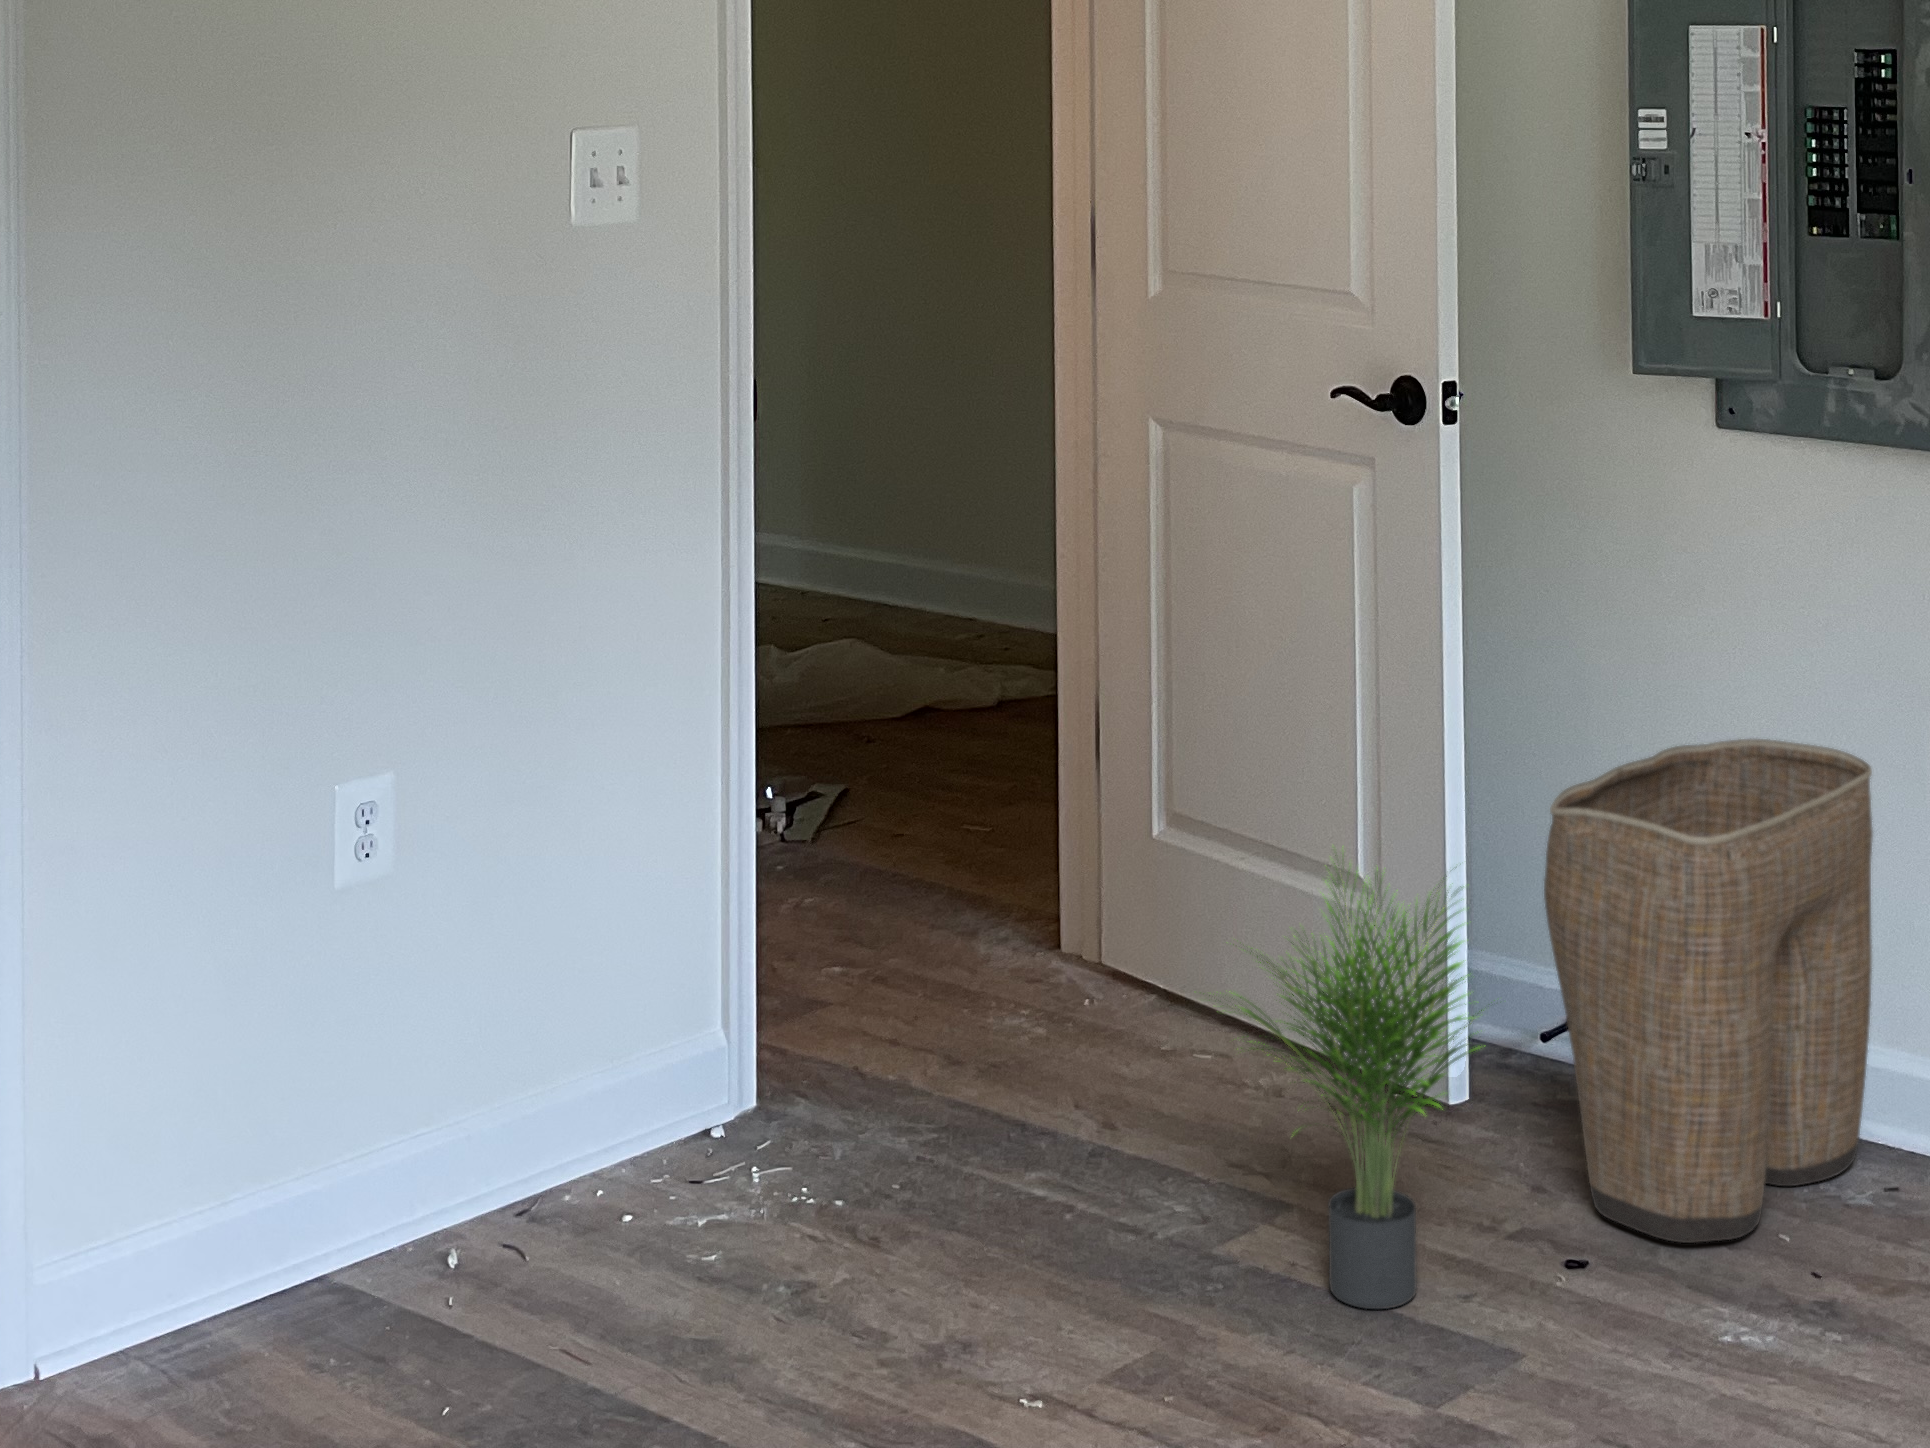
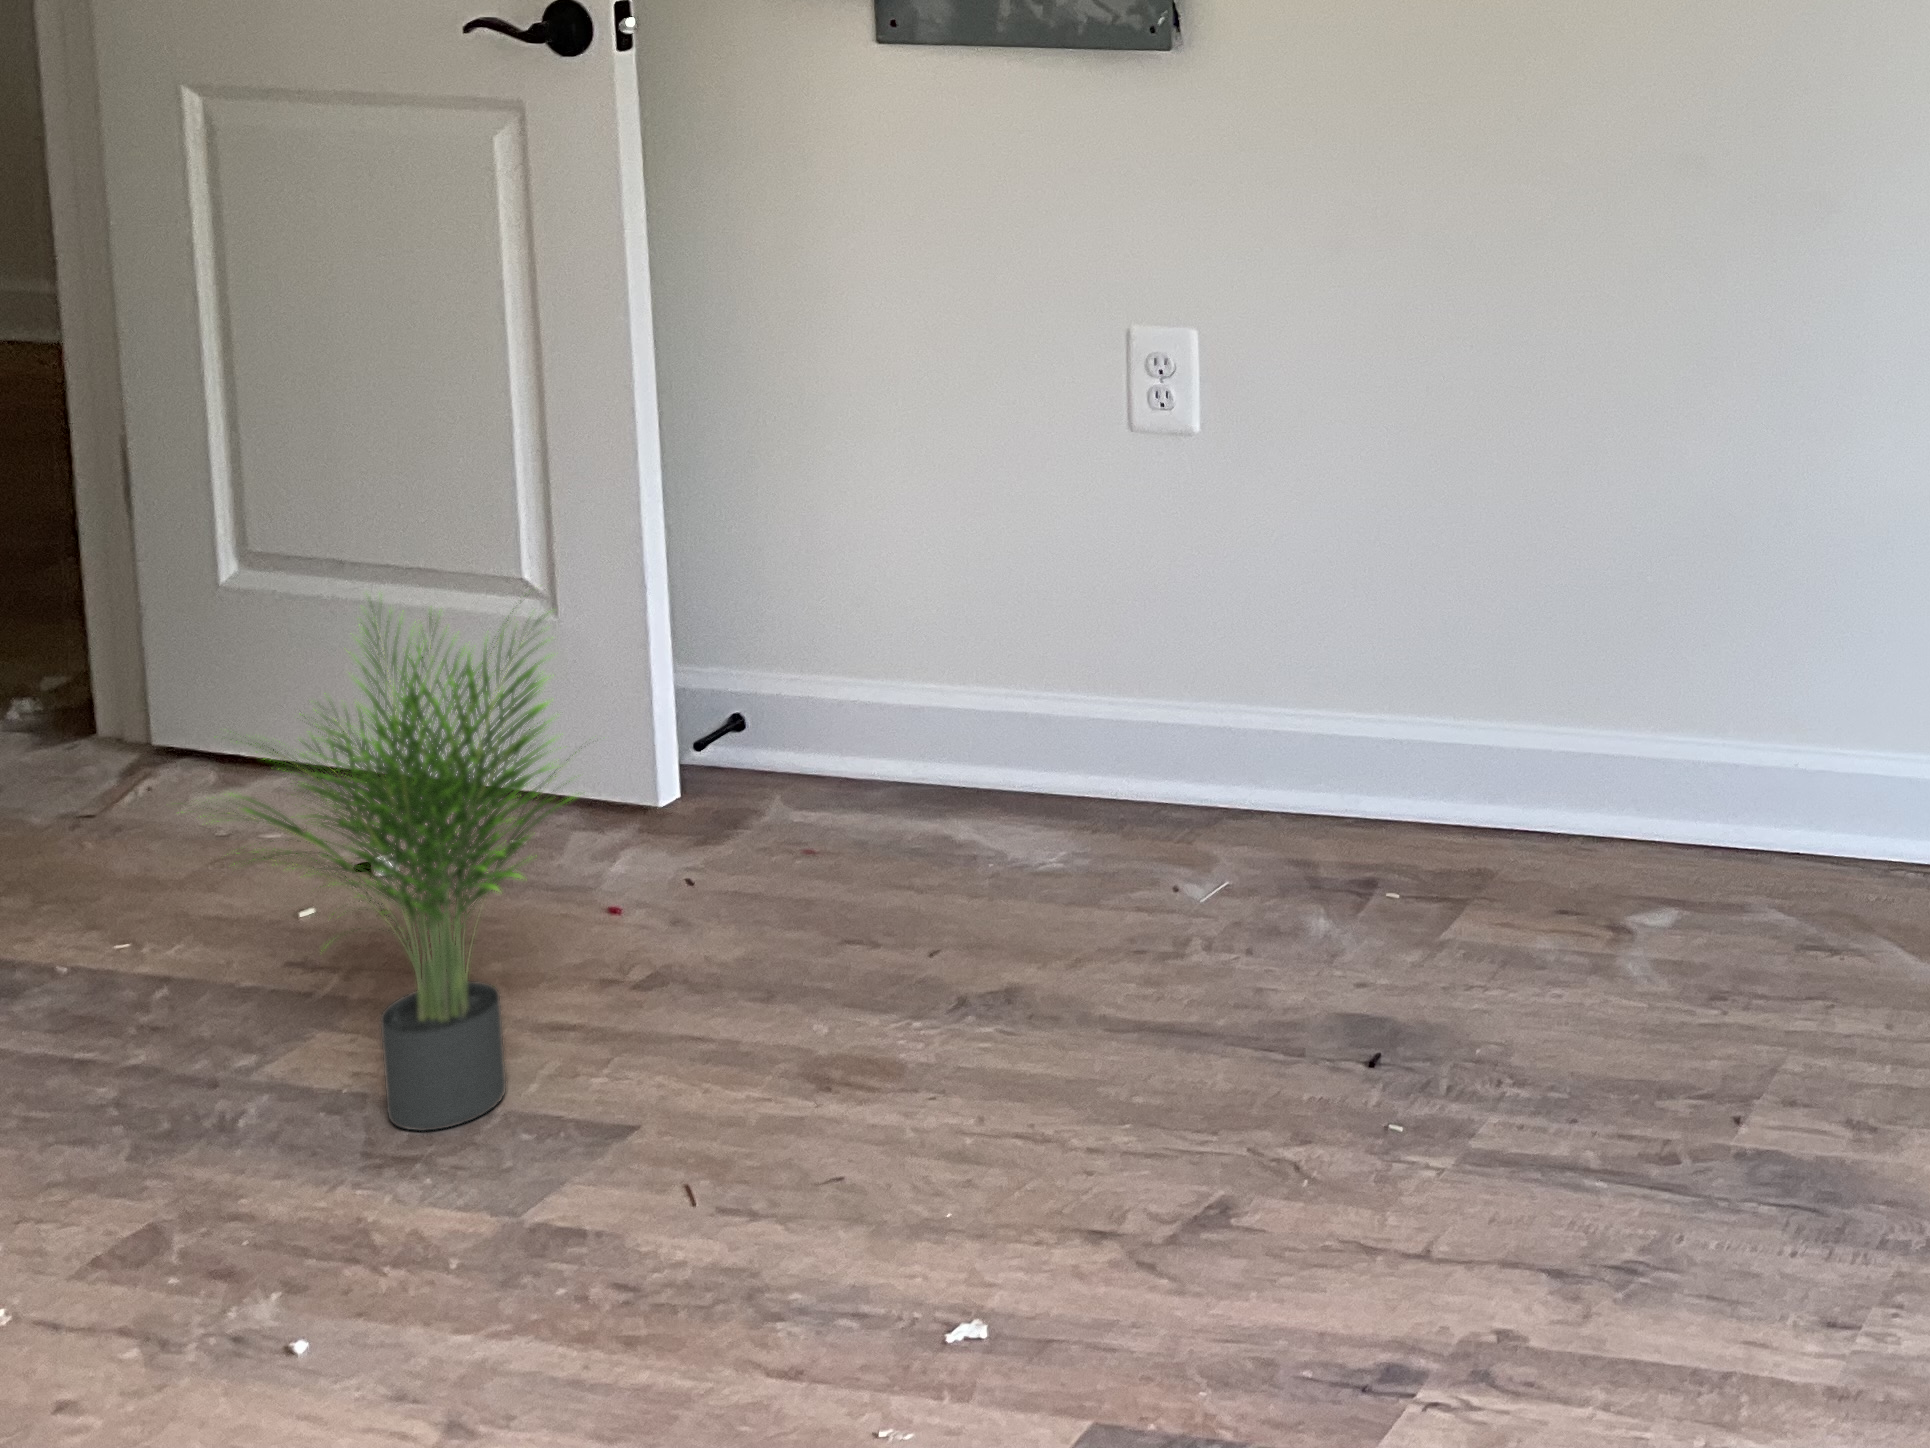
laundry basket: present [1544,739,1873,1243] -> none [668,383,1067,957]

